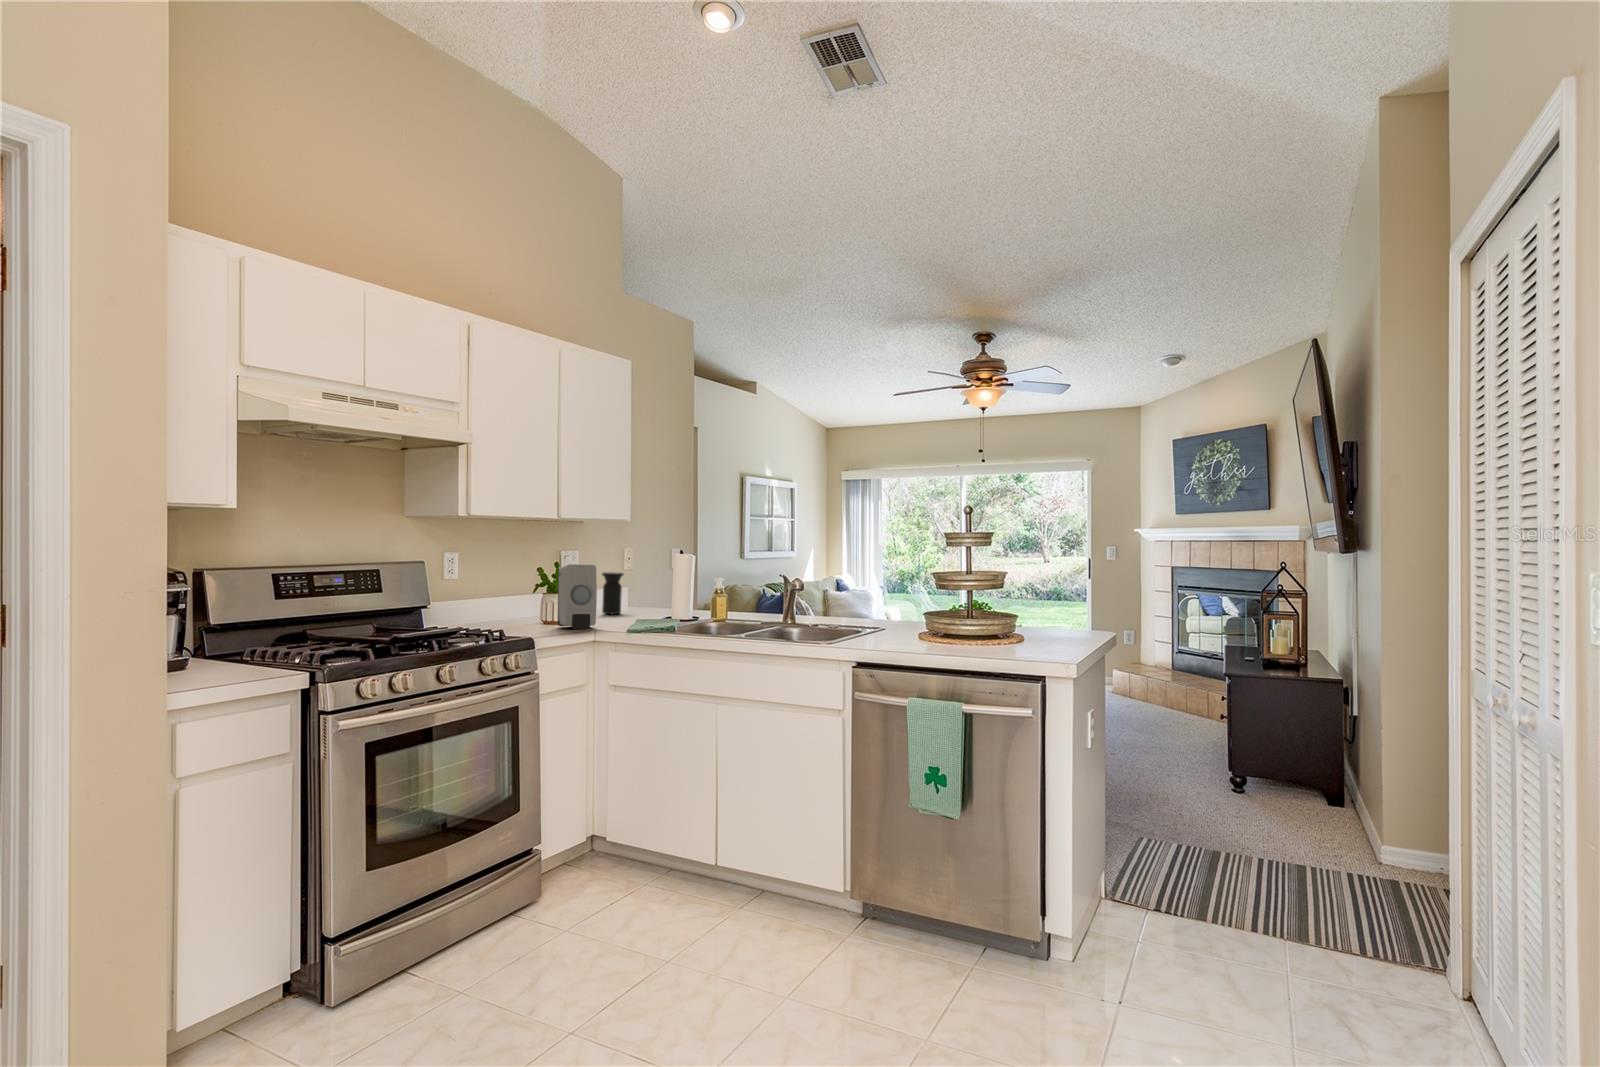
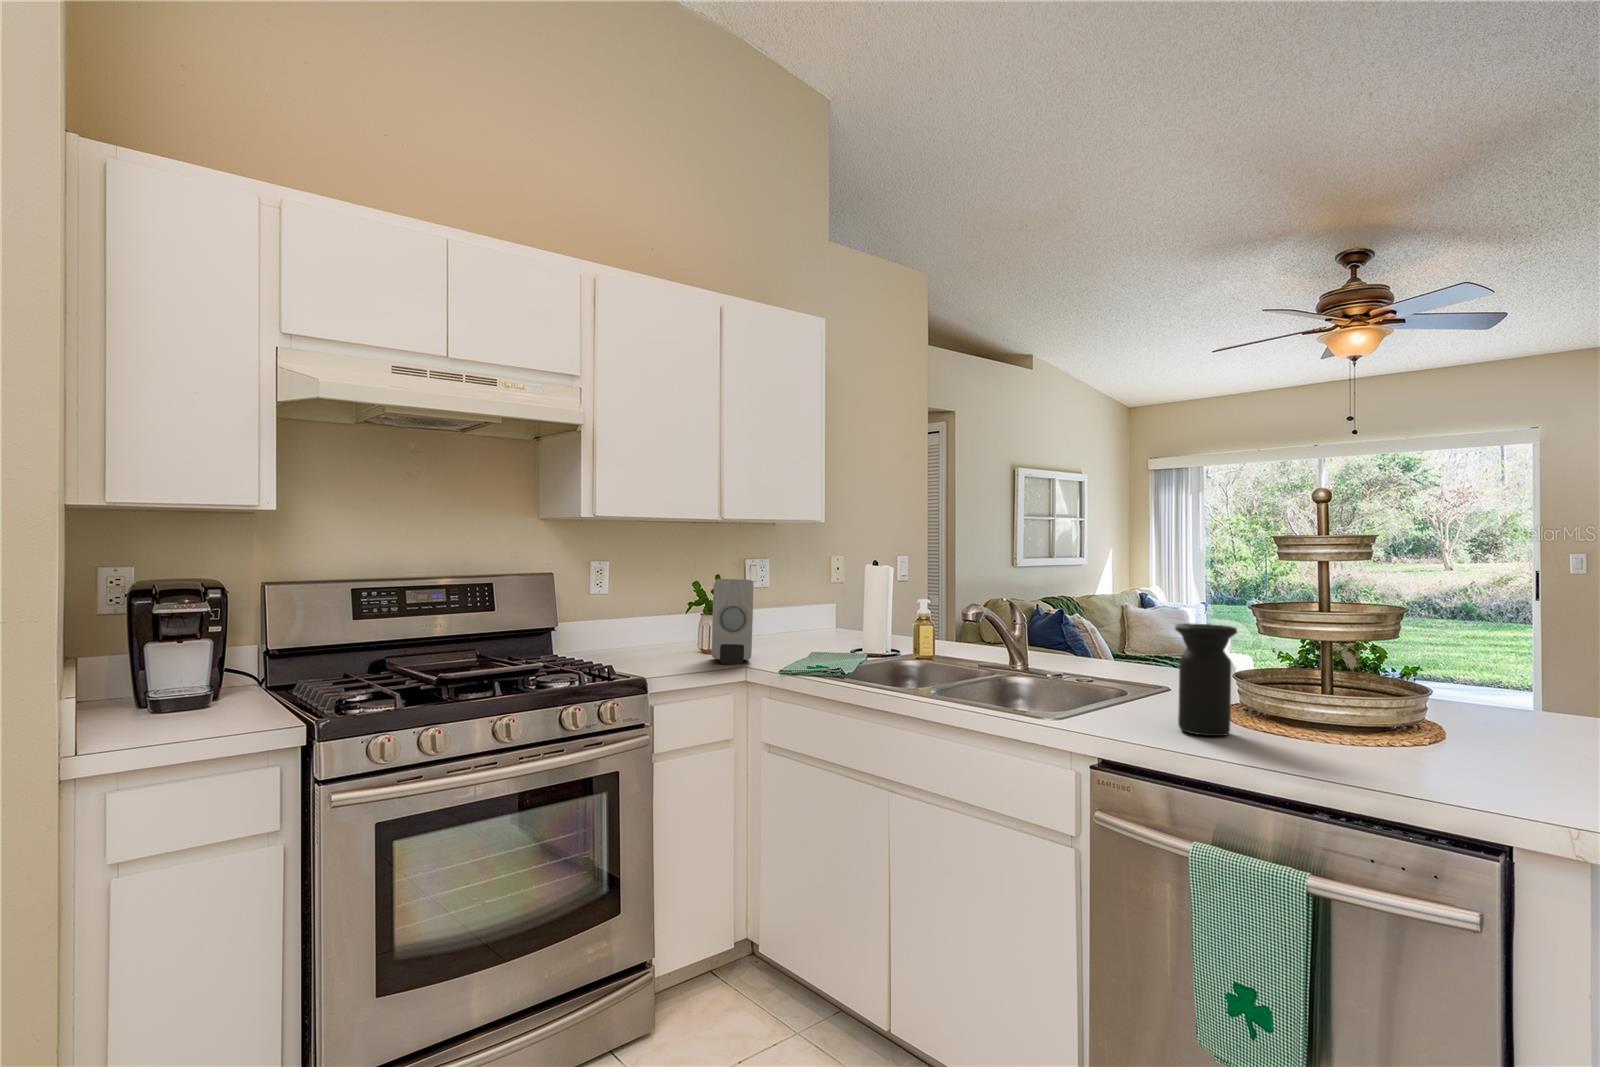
vase: present [602,572,624,614] -> present [1175,623,1237,736]

